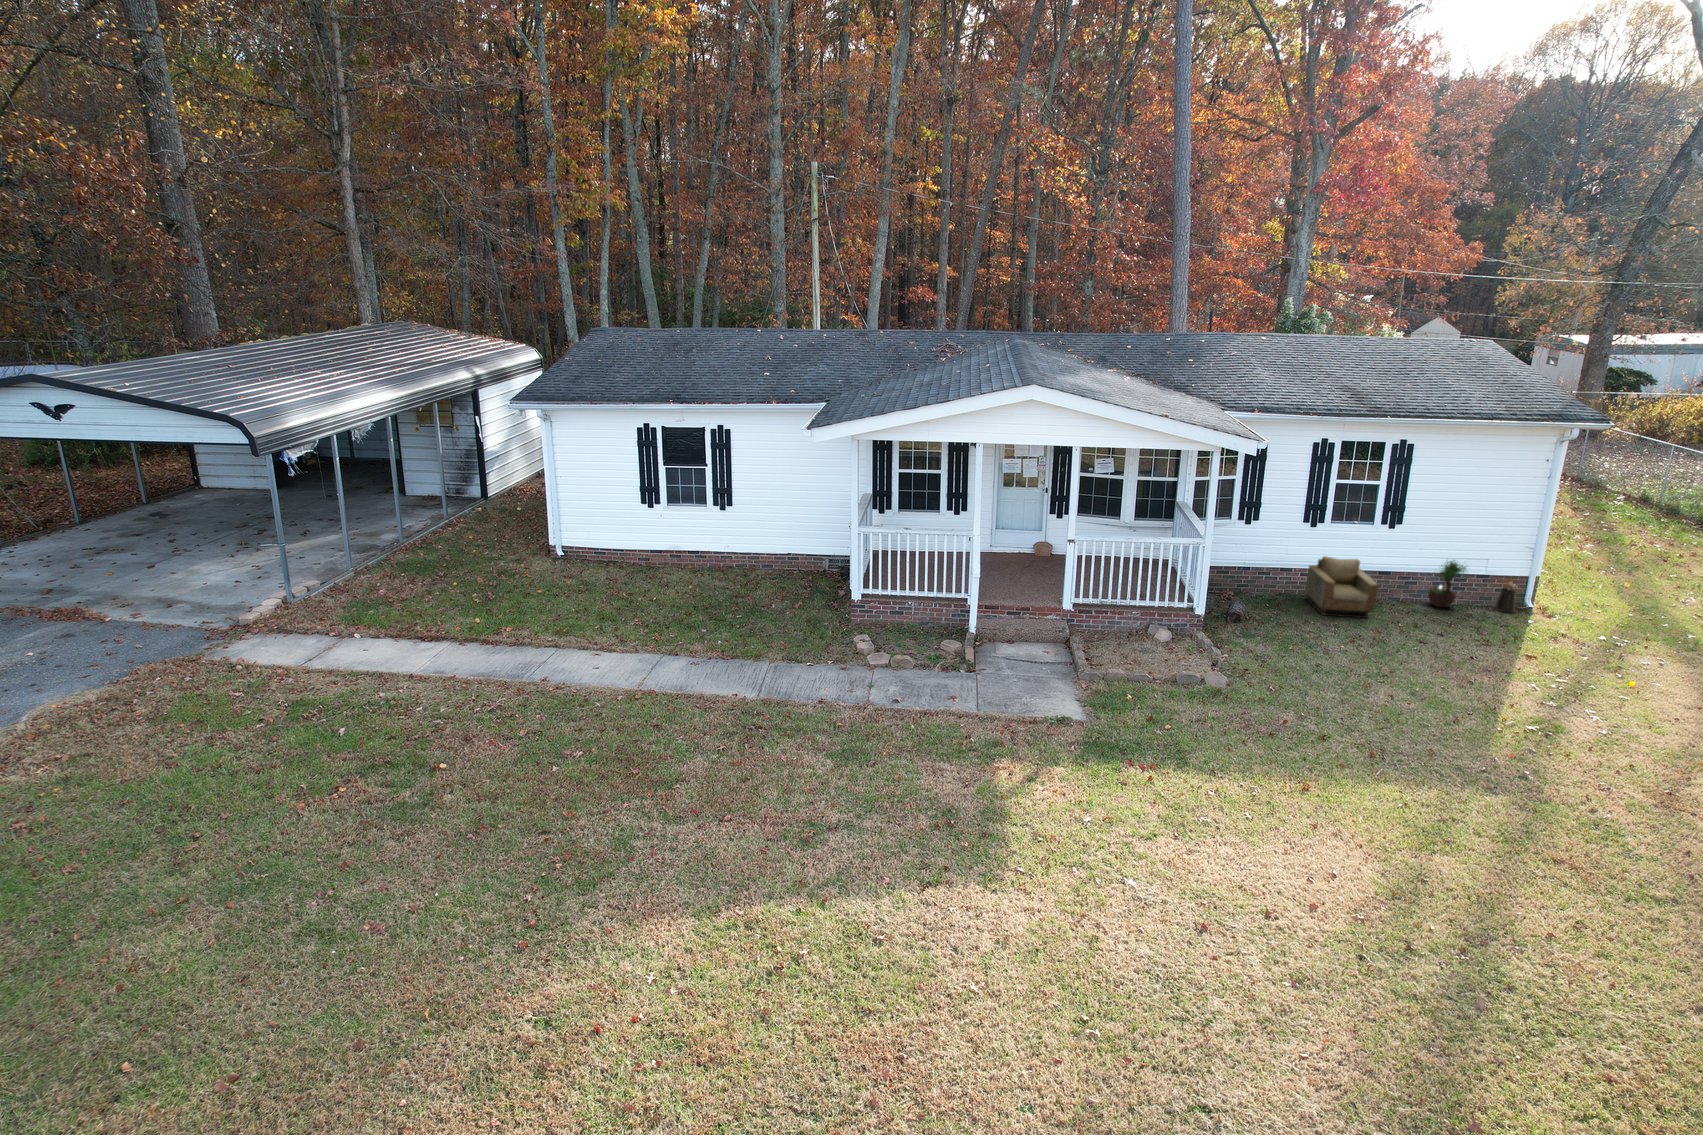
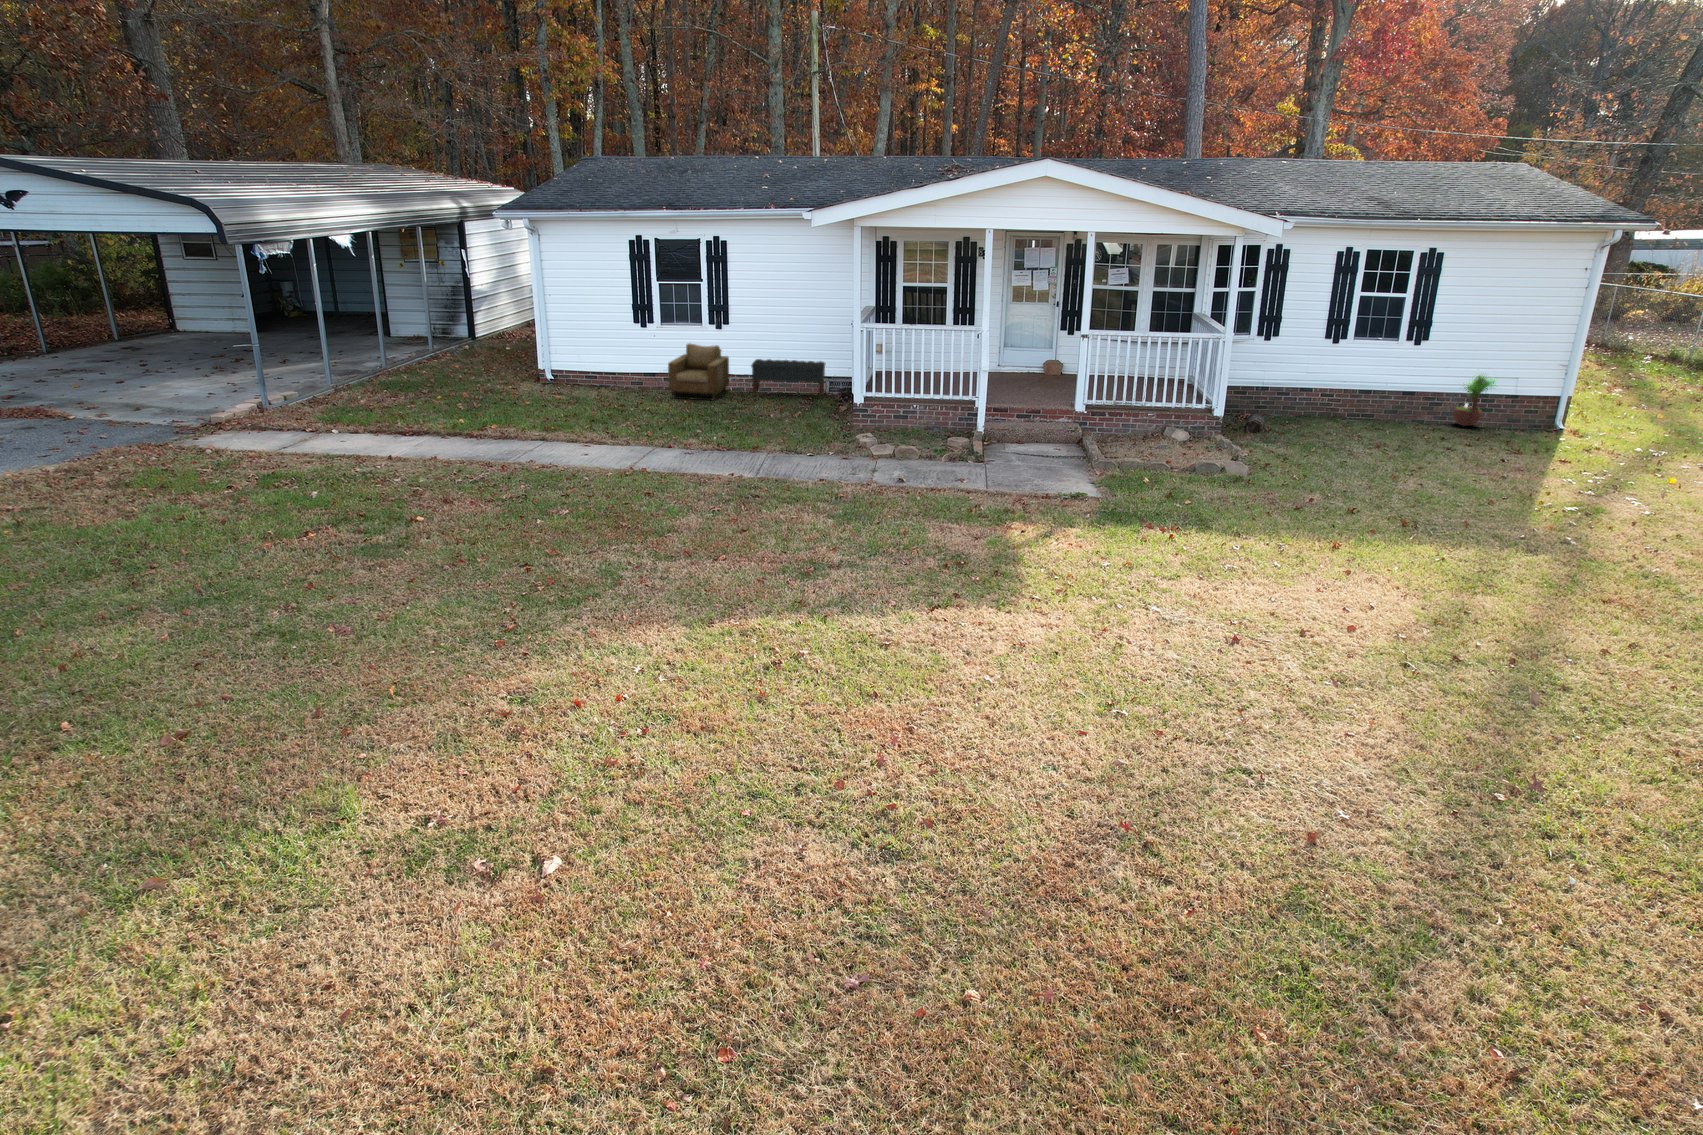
bench: none [754,540,825,579] -> present [752,359,826,398]
armchair: present [1305,556,1378,618] -> present [668,344,729,401]
watering can: present [1494,579,1517,613] -> none [1520,395,1548,431]

